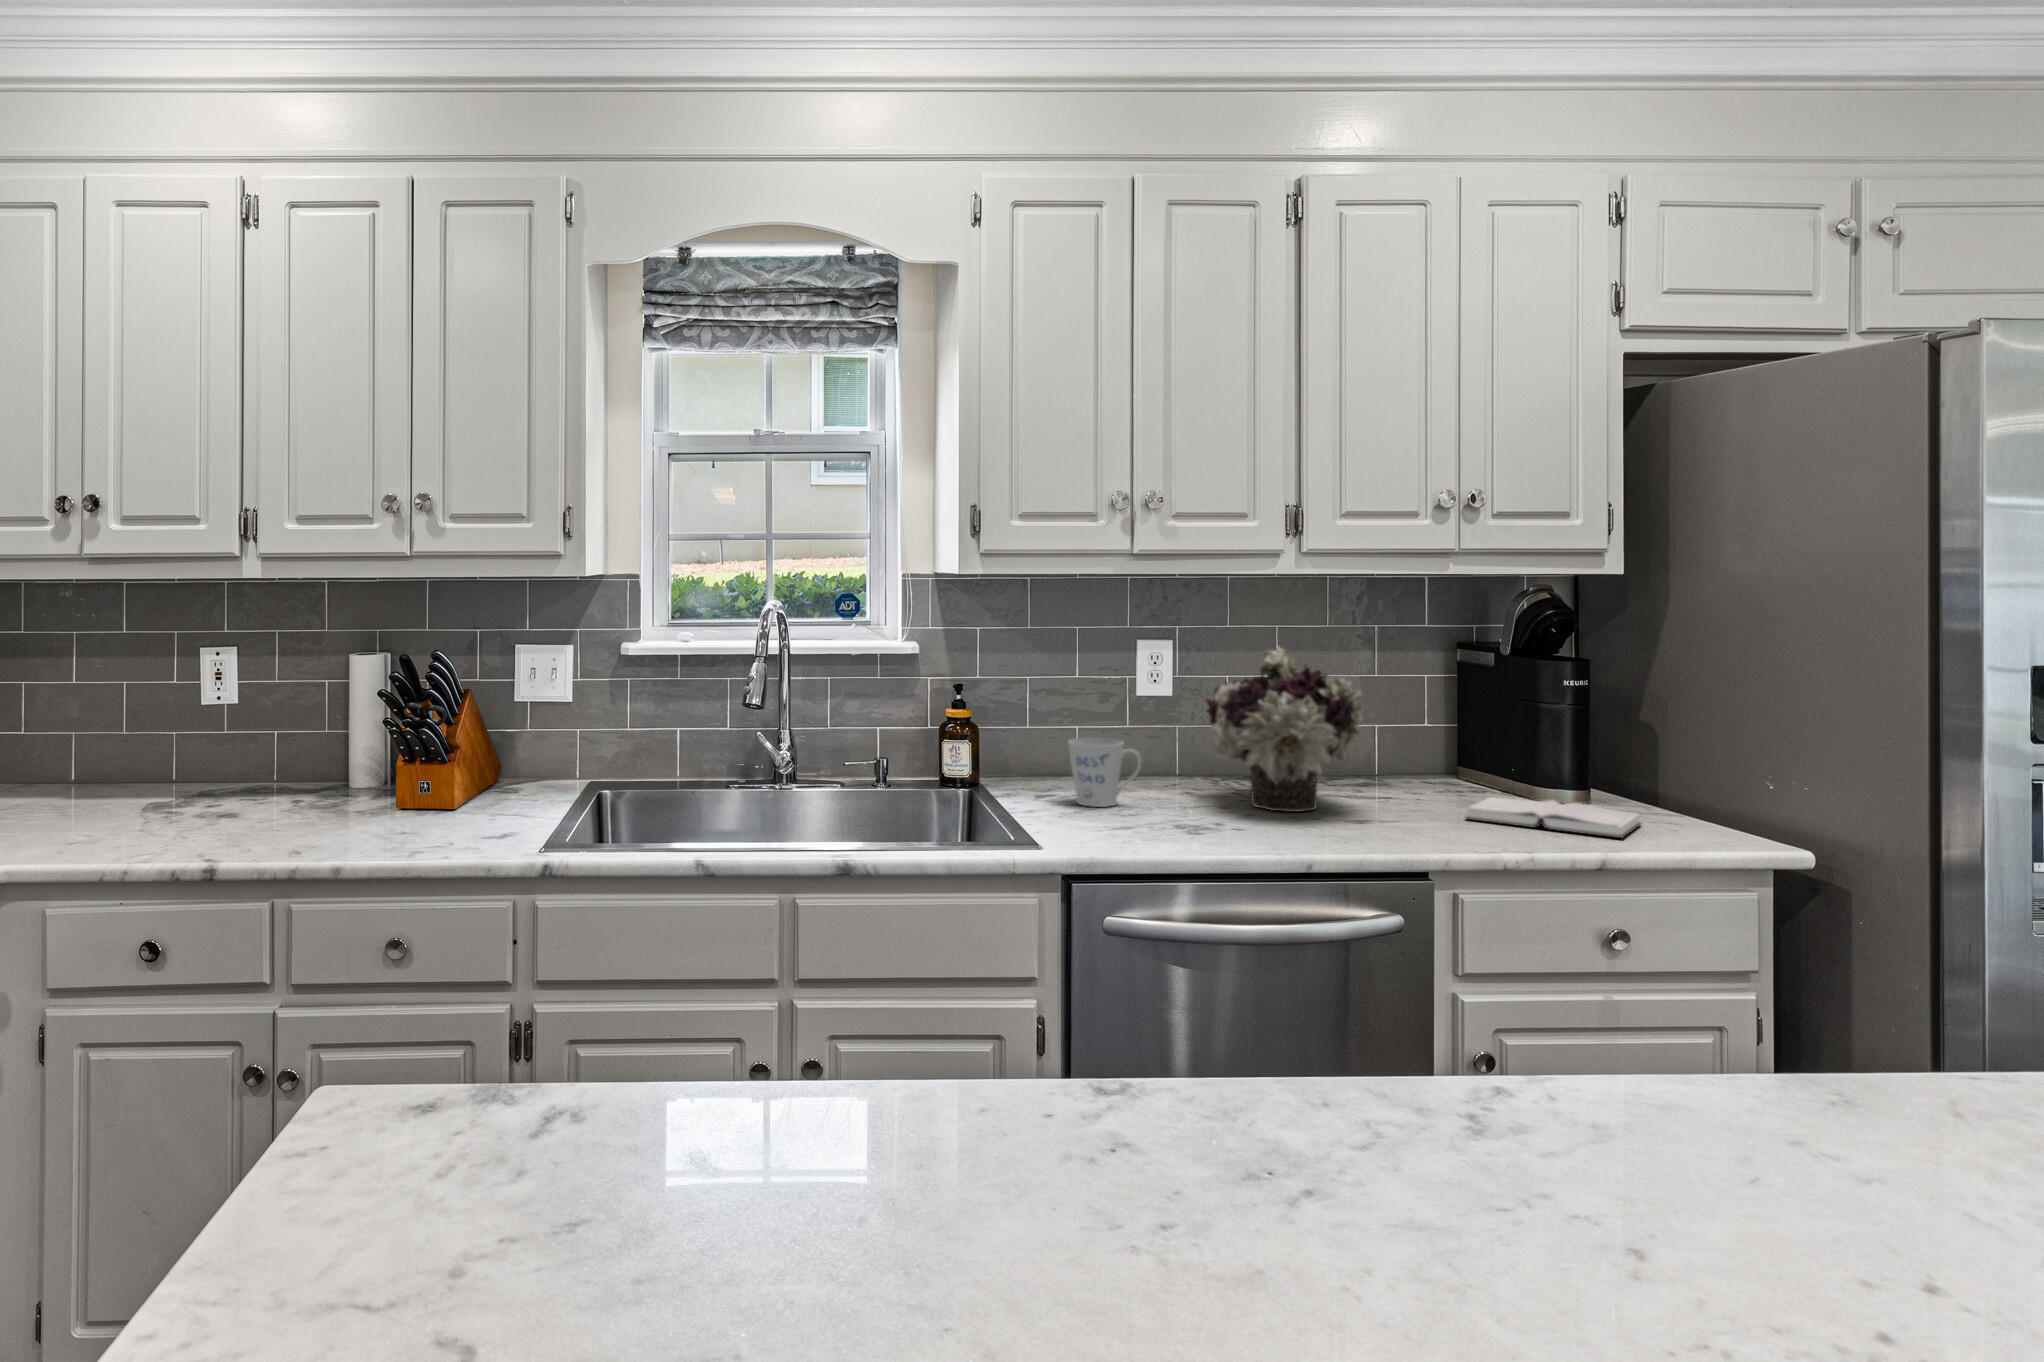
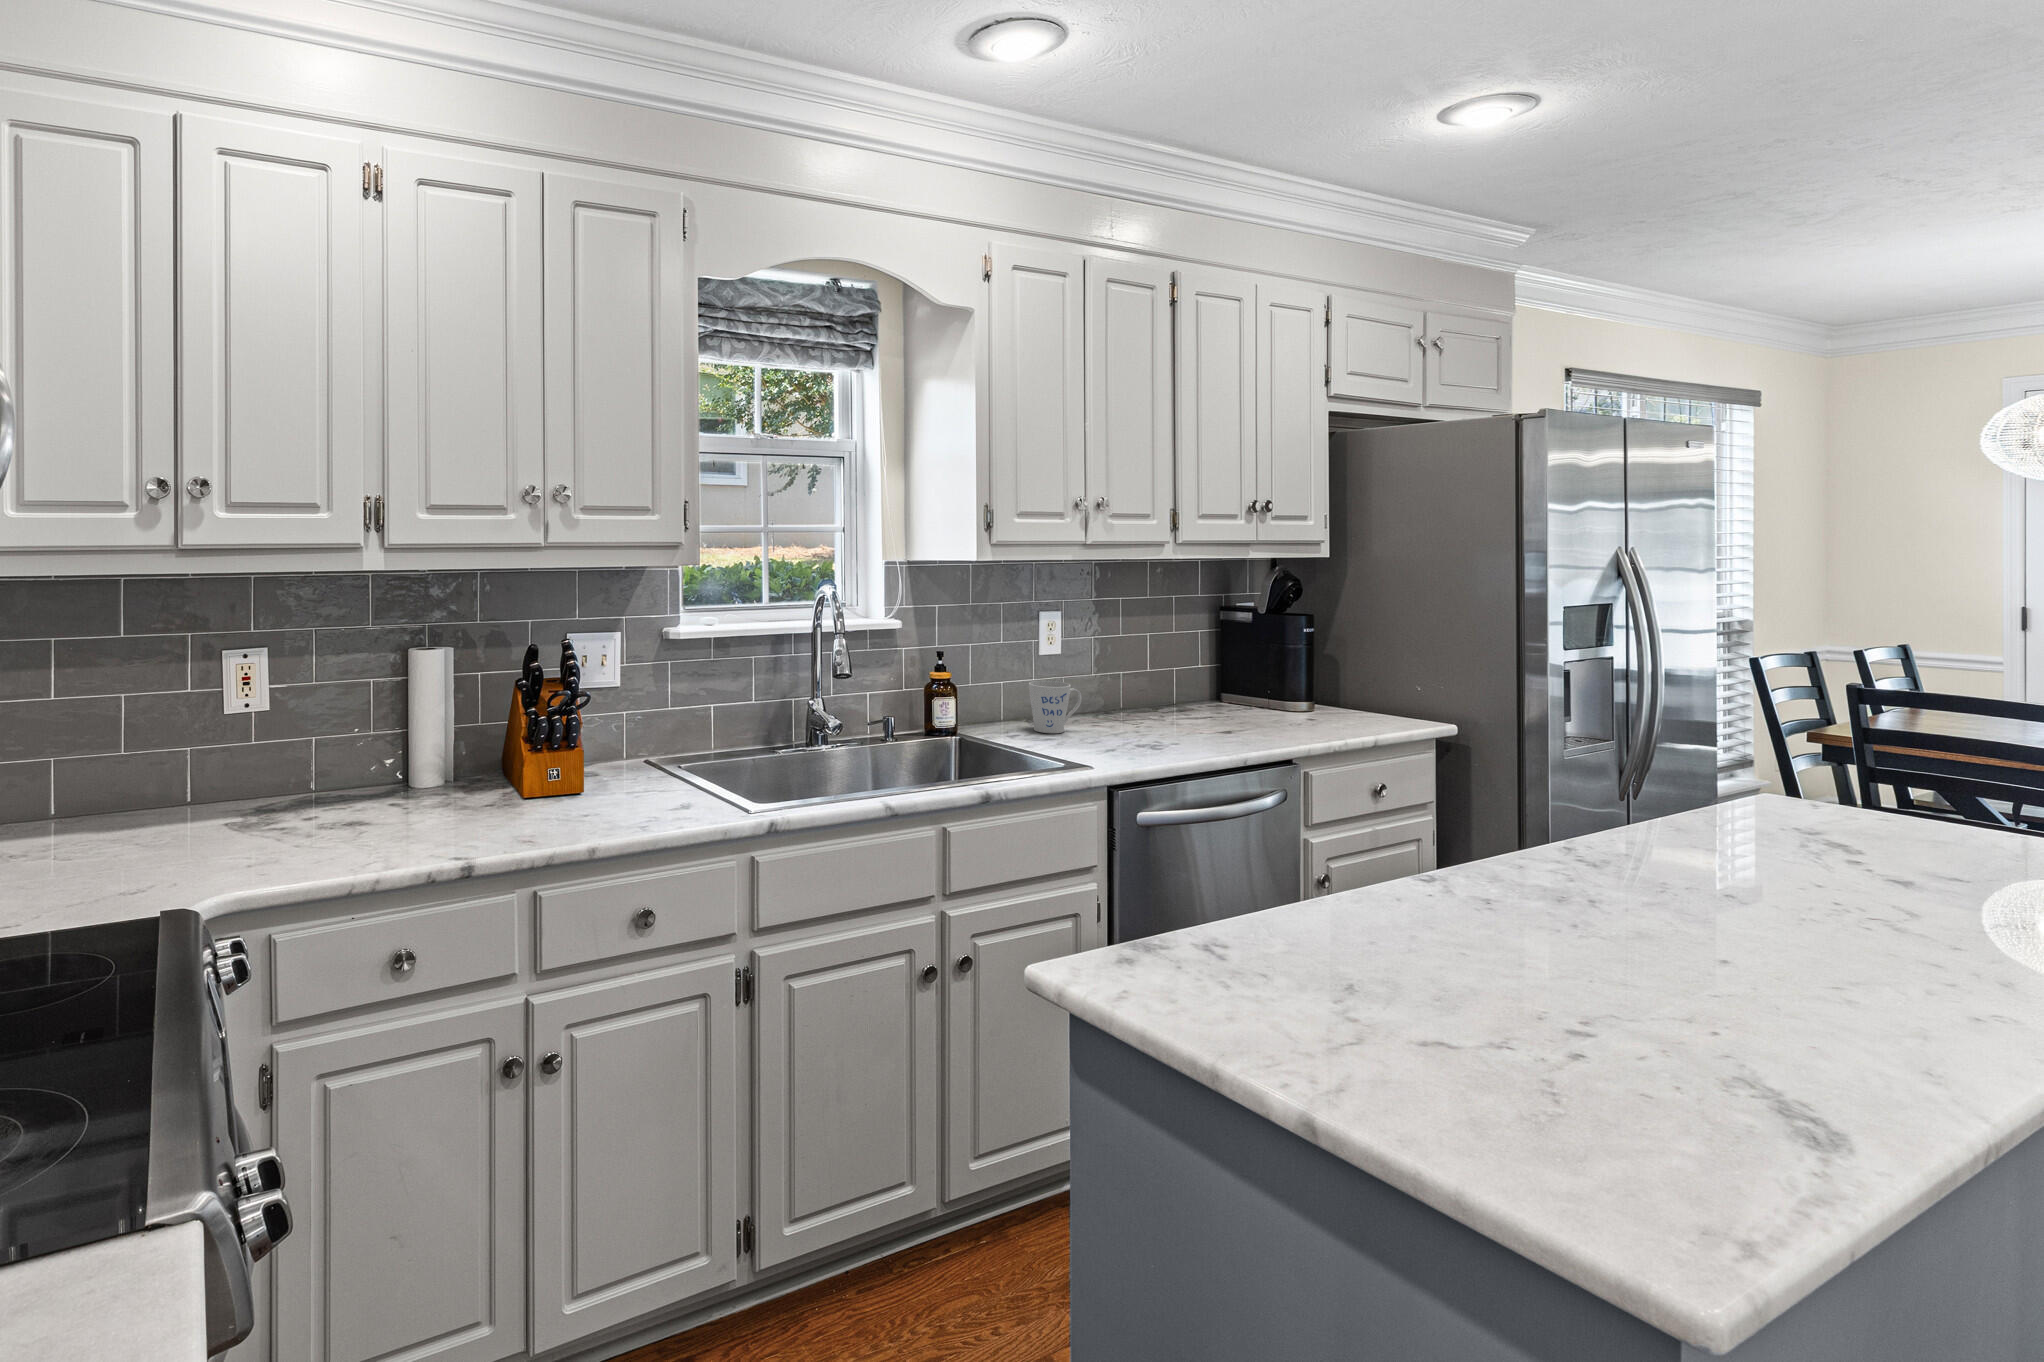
flower arrangement: present [1206,647,1365,812] -> none [1099,609,1222,727]
hardback book: present [1466,797,1641,838] -> none [1268,707,1379,731]

